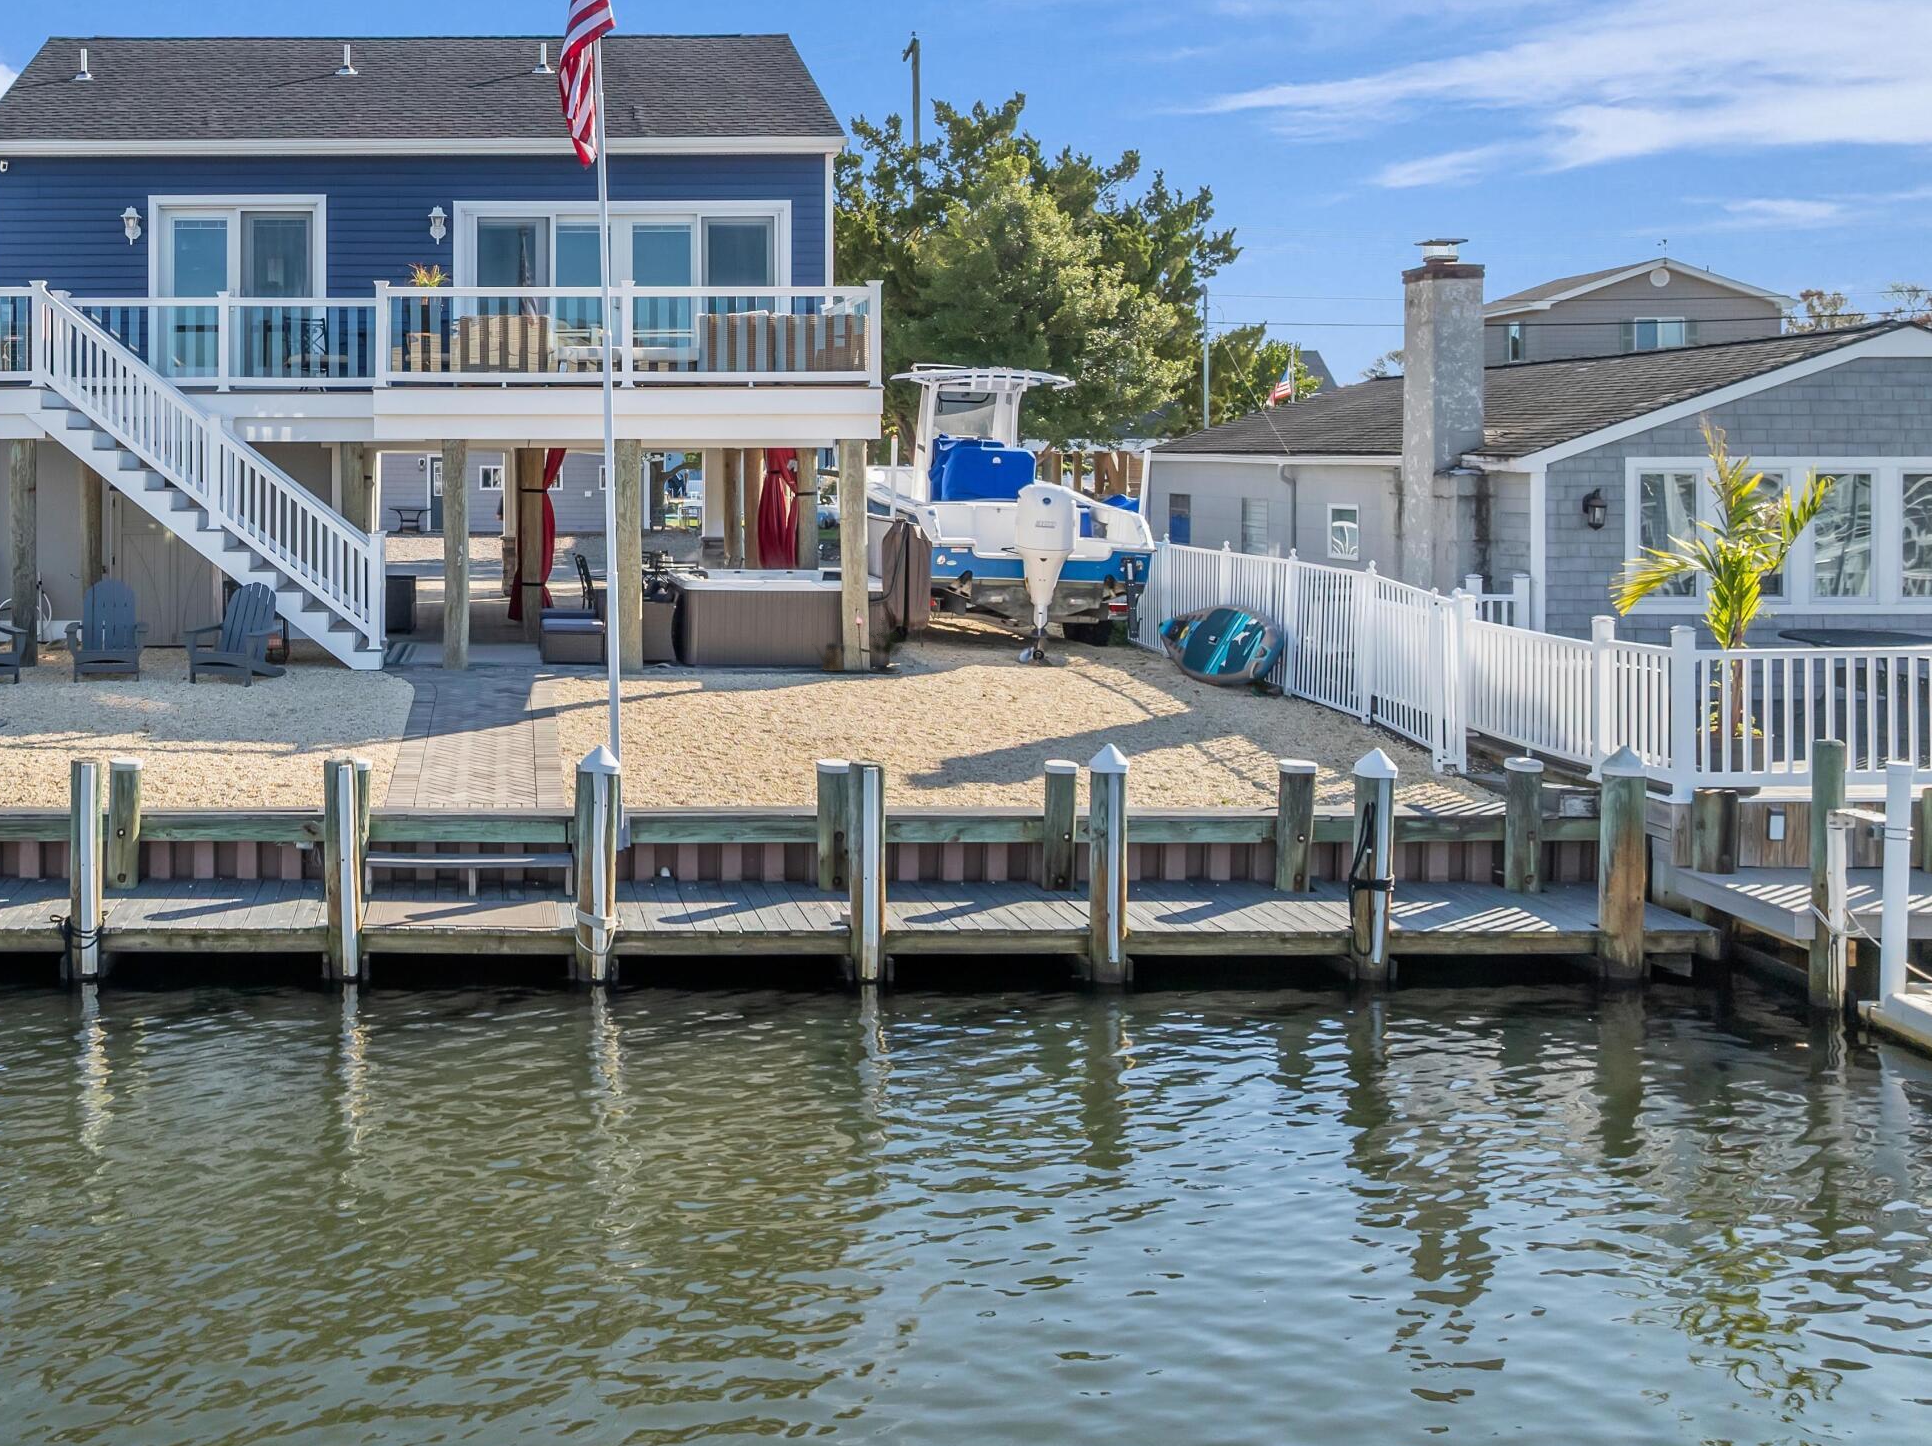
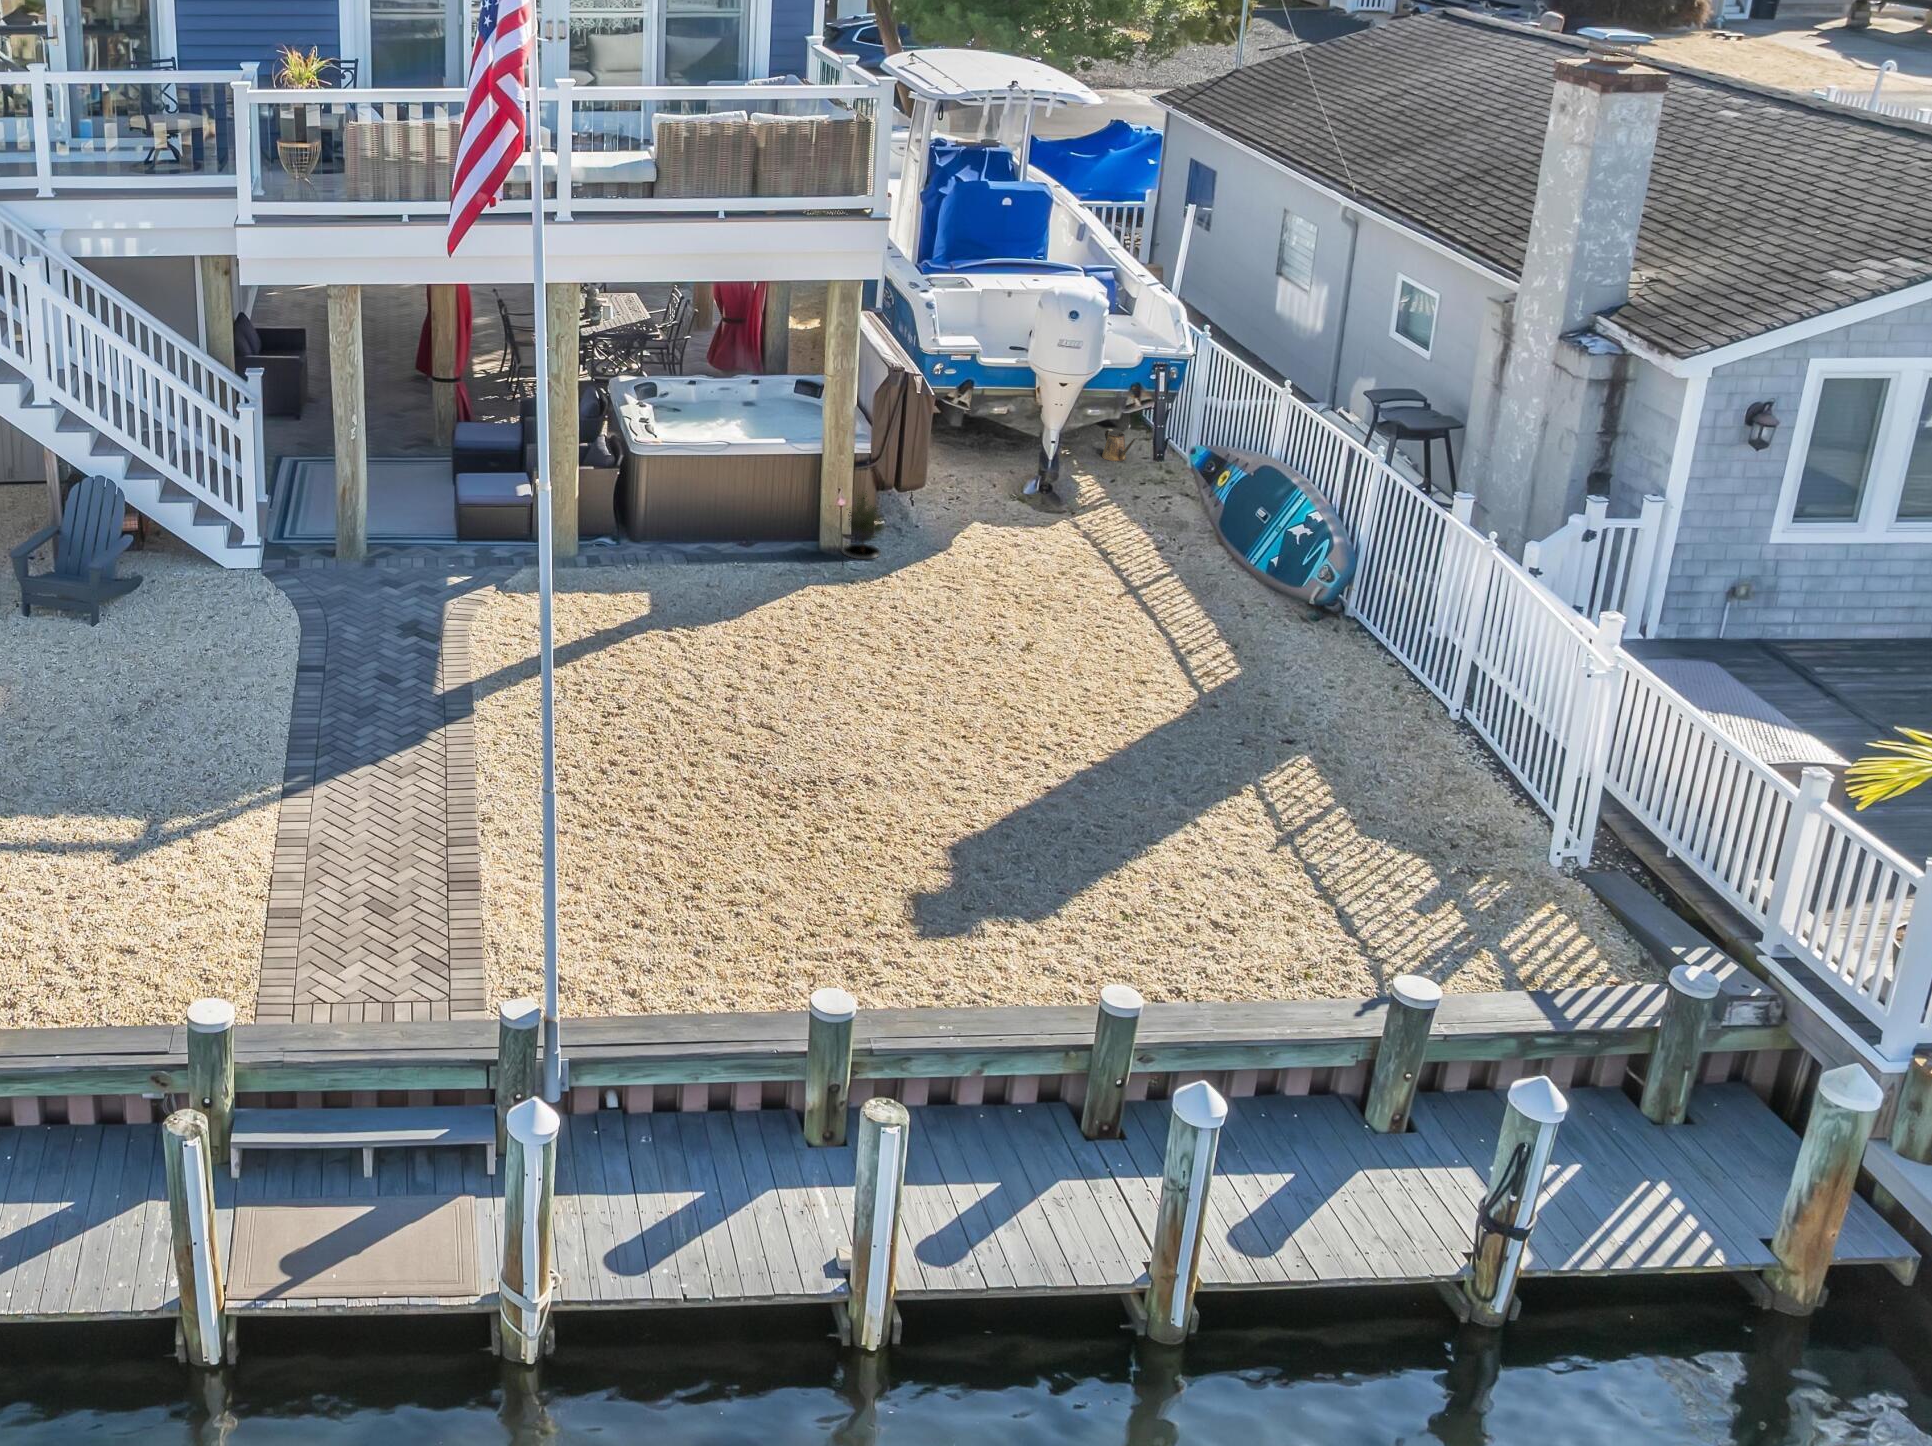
watering can: present [818,643,846,671] -> present [1102,429,1137,461]

